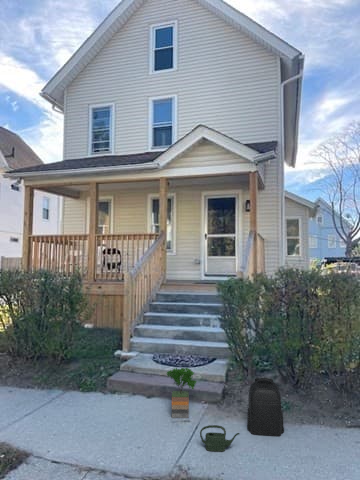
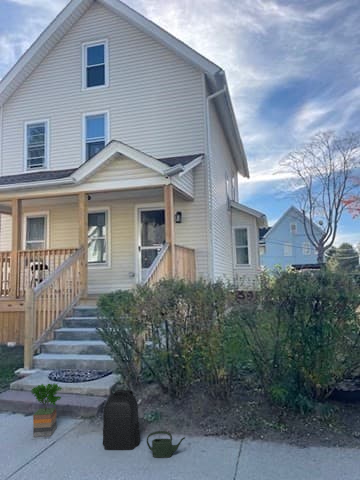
watering can: present [200,425,239,452] -> present [147,431,185,458]

